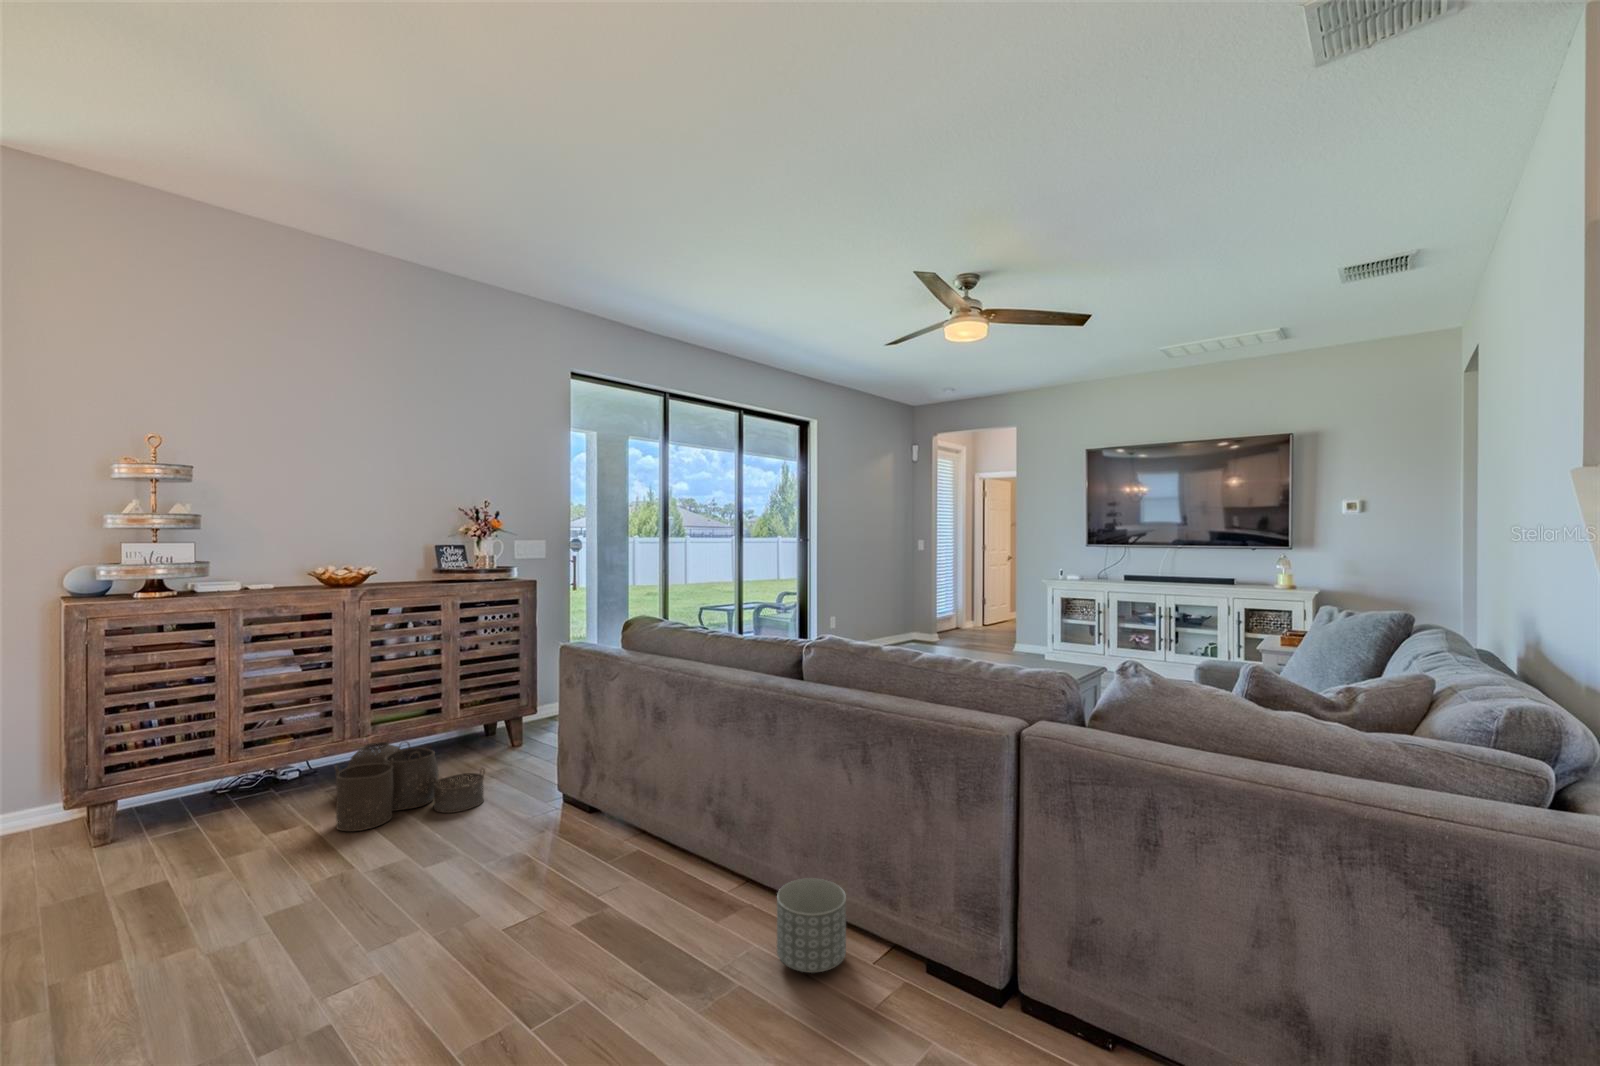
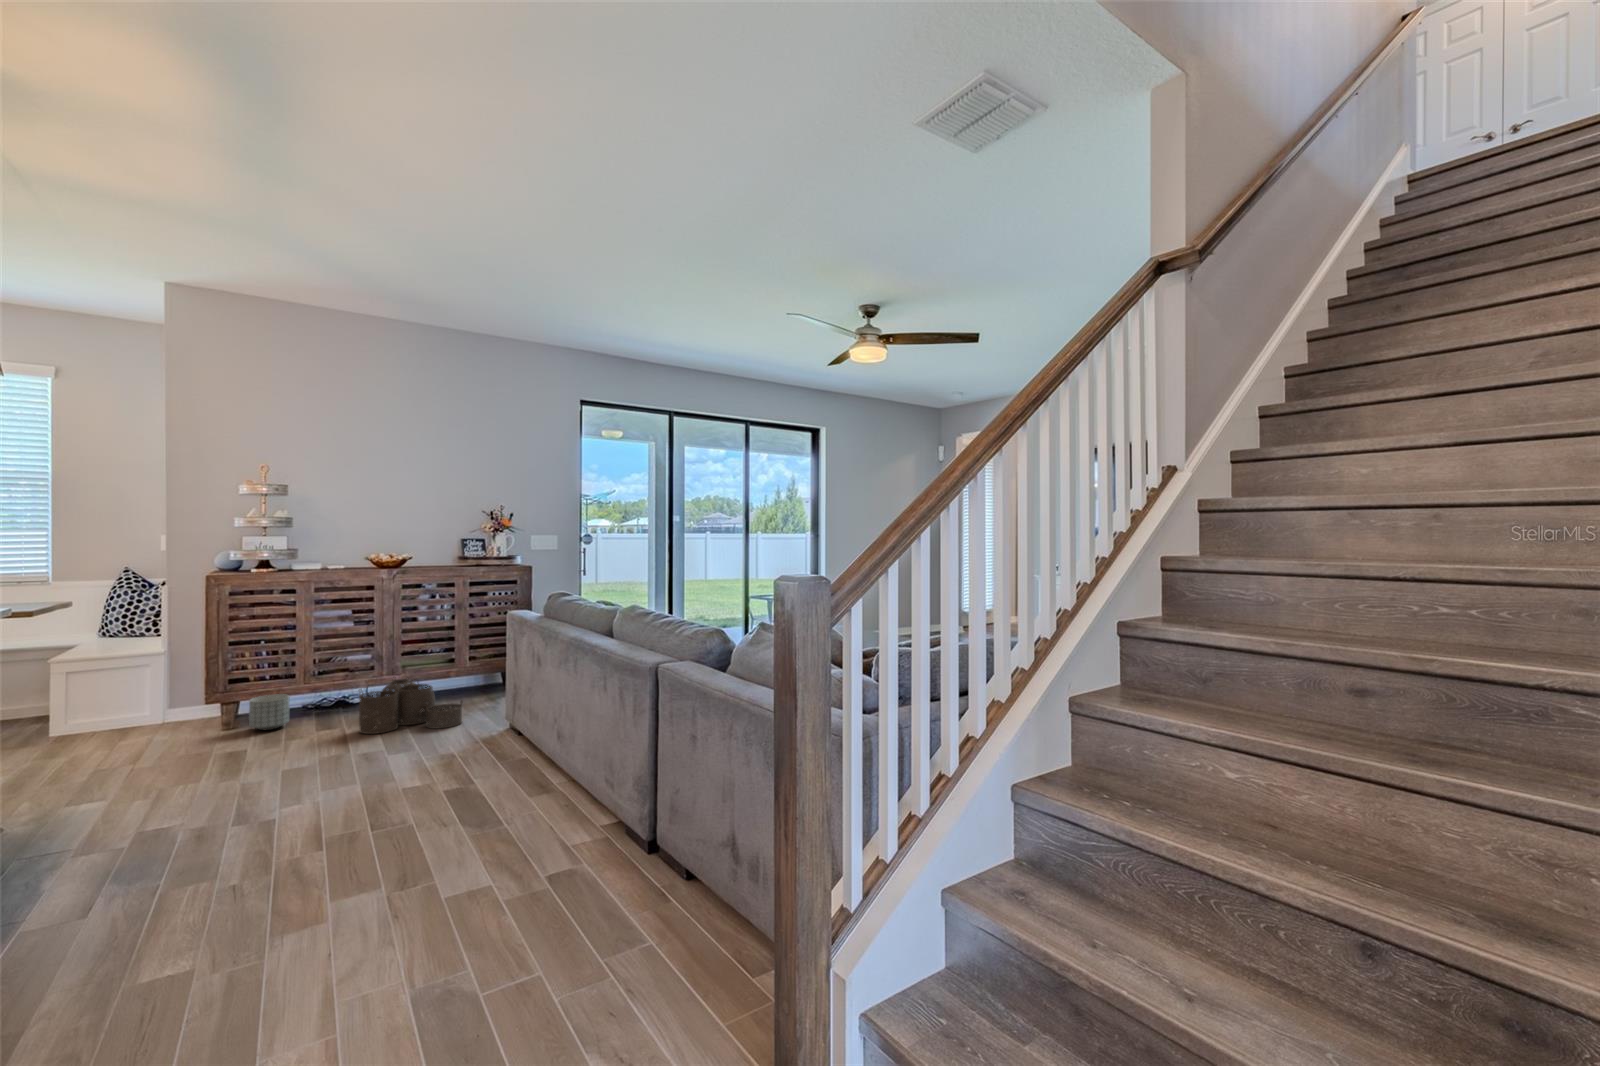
planter: present [777,878,846,973] -> present [249,694,290,730]

